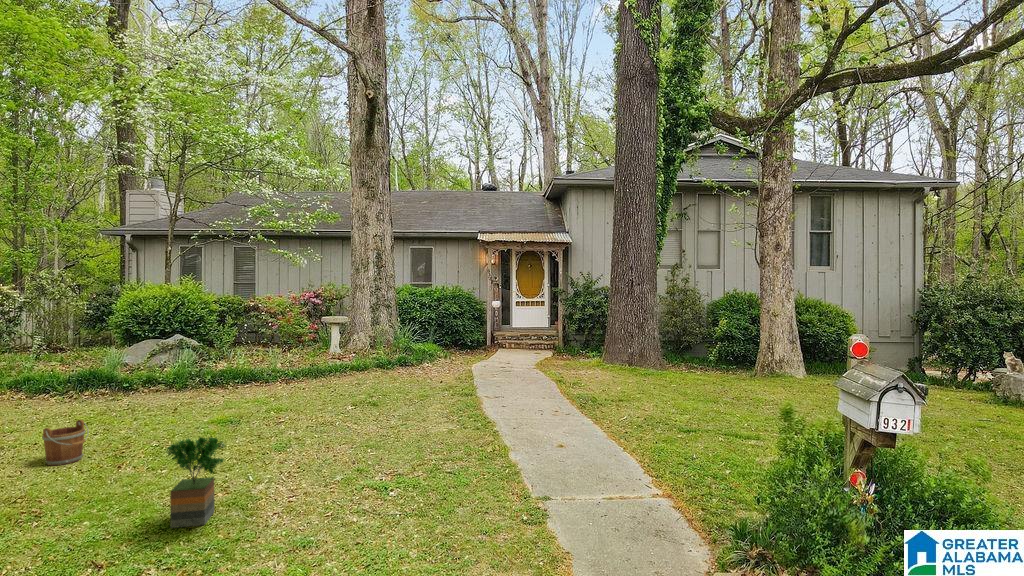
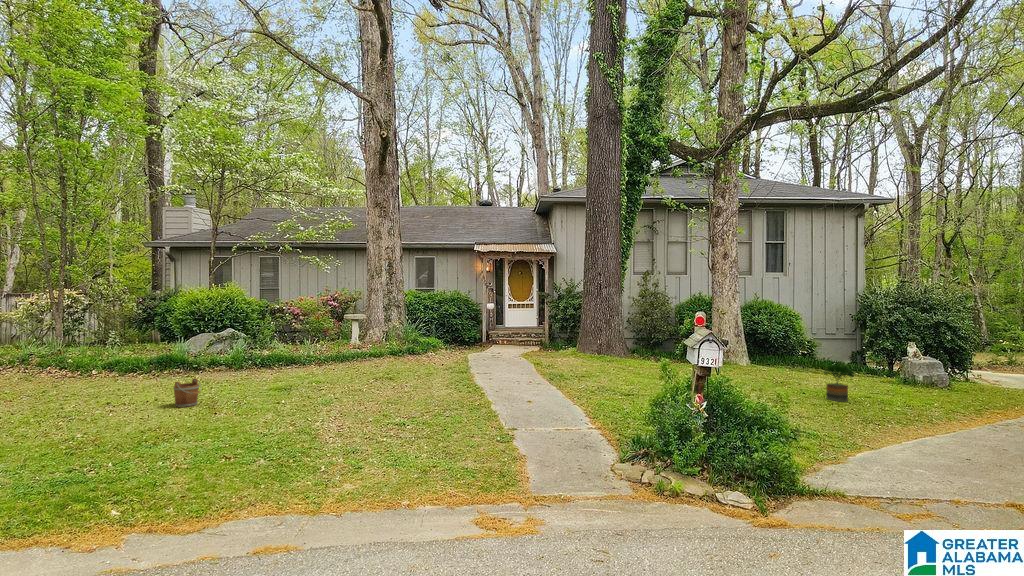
potted tree: present [166,437,225,528] -> present [824,365,854,402]

